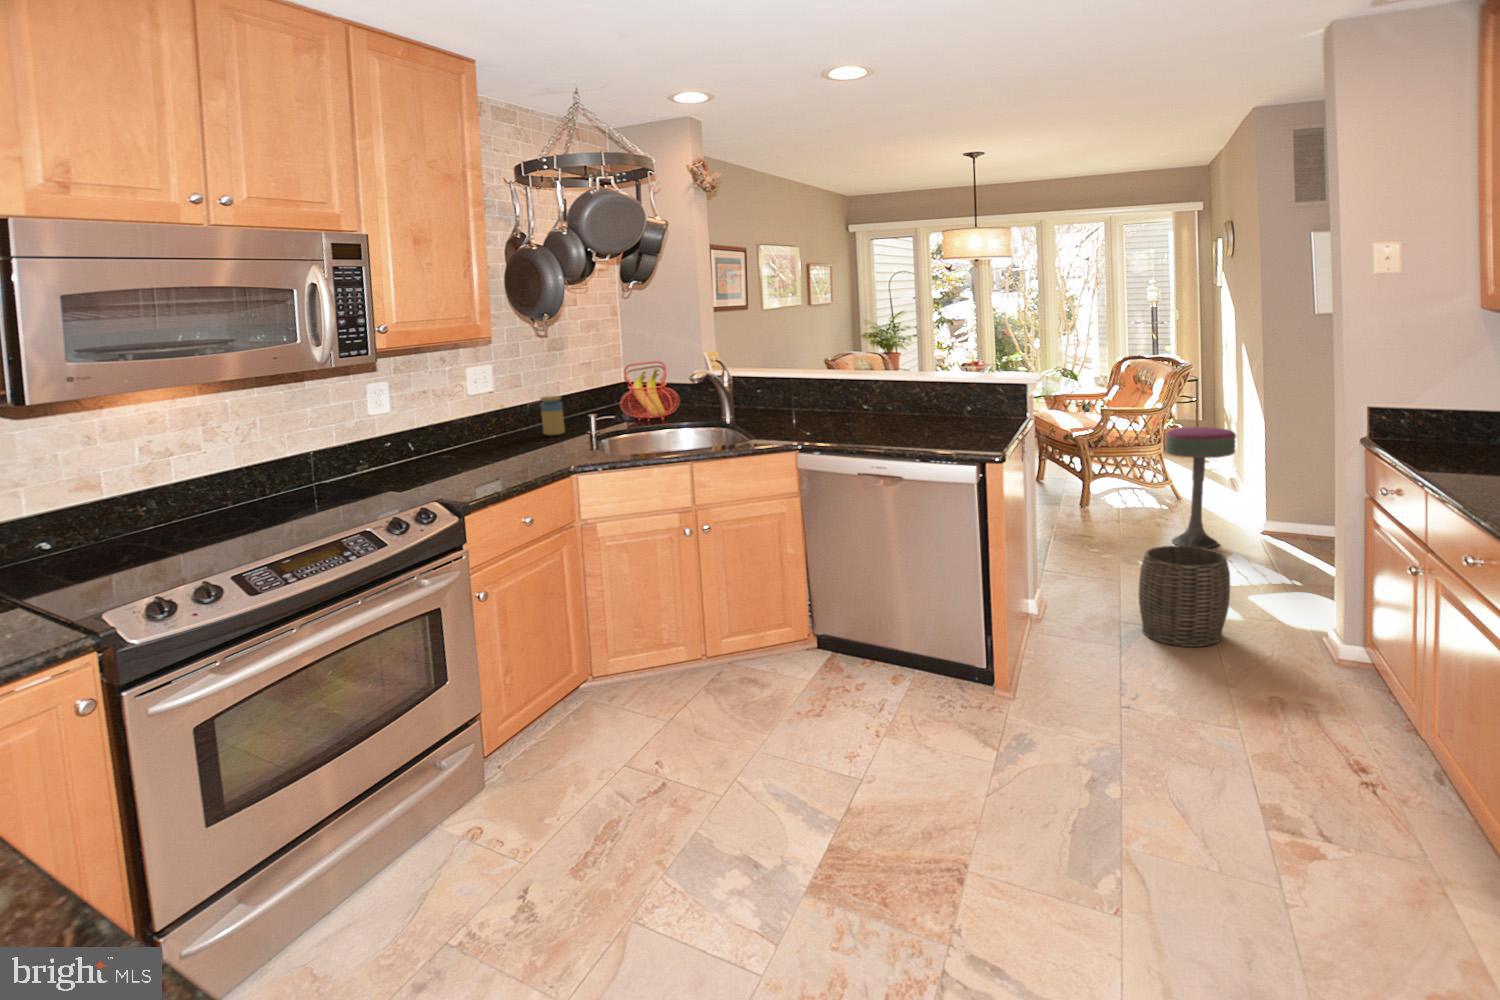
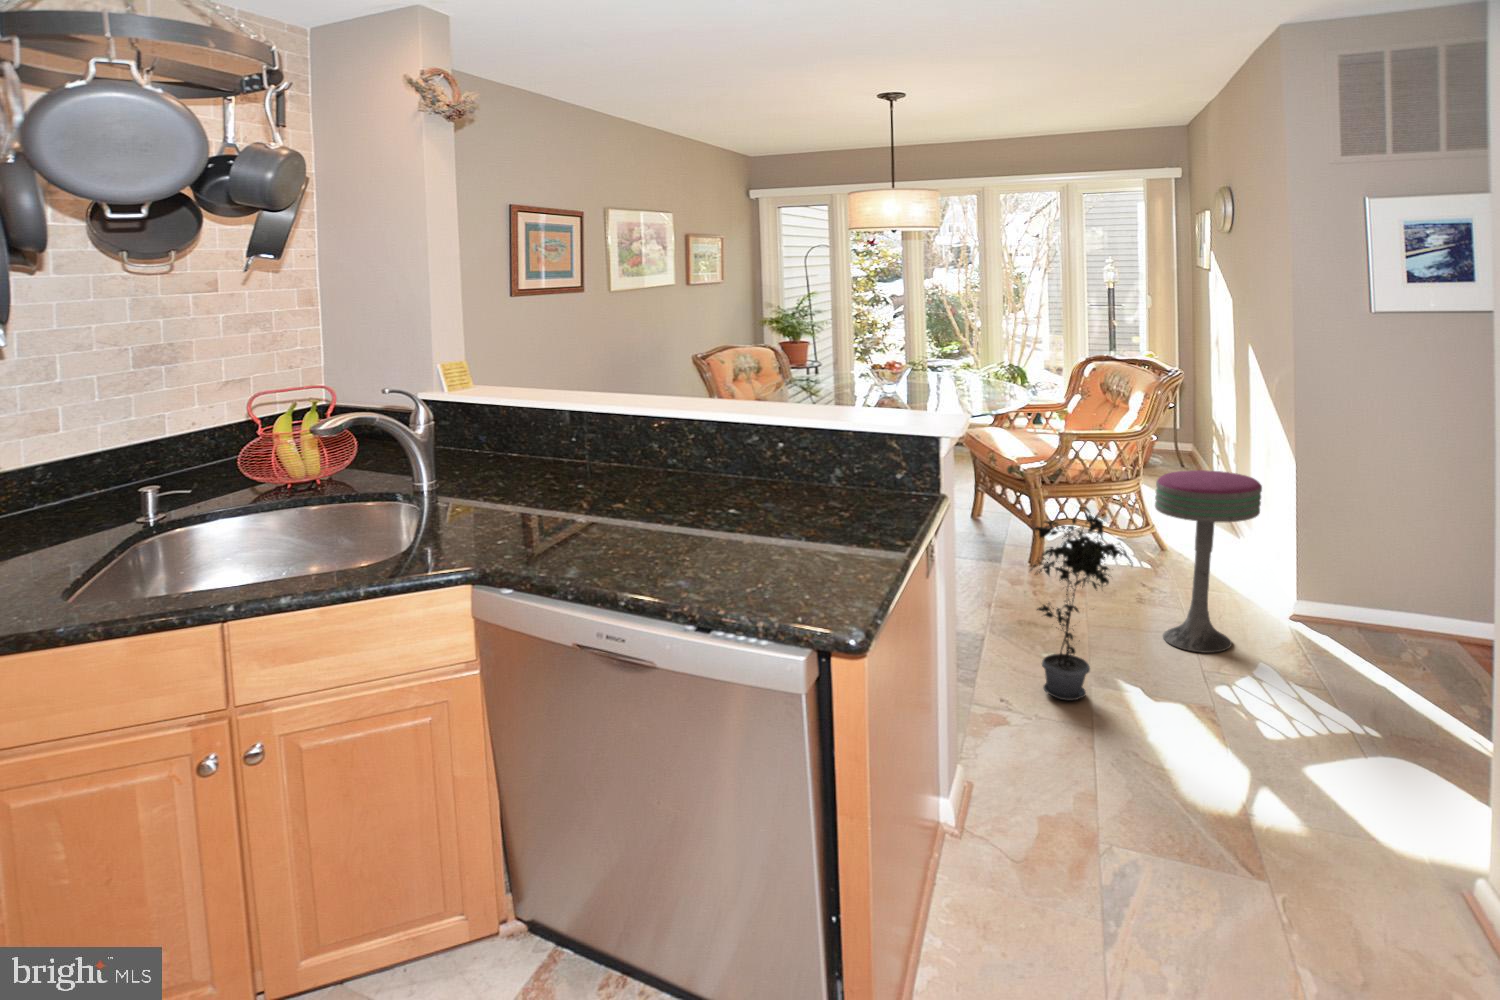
jar: present [540,396,565,436] -> none [27,456,94,533]
potted plant: none [1079,443,1145,570] -> present [1030,507,1133,701]
woven basket: present [1139,546,1230,647] -> none [1132,715,1301,921]

